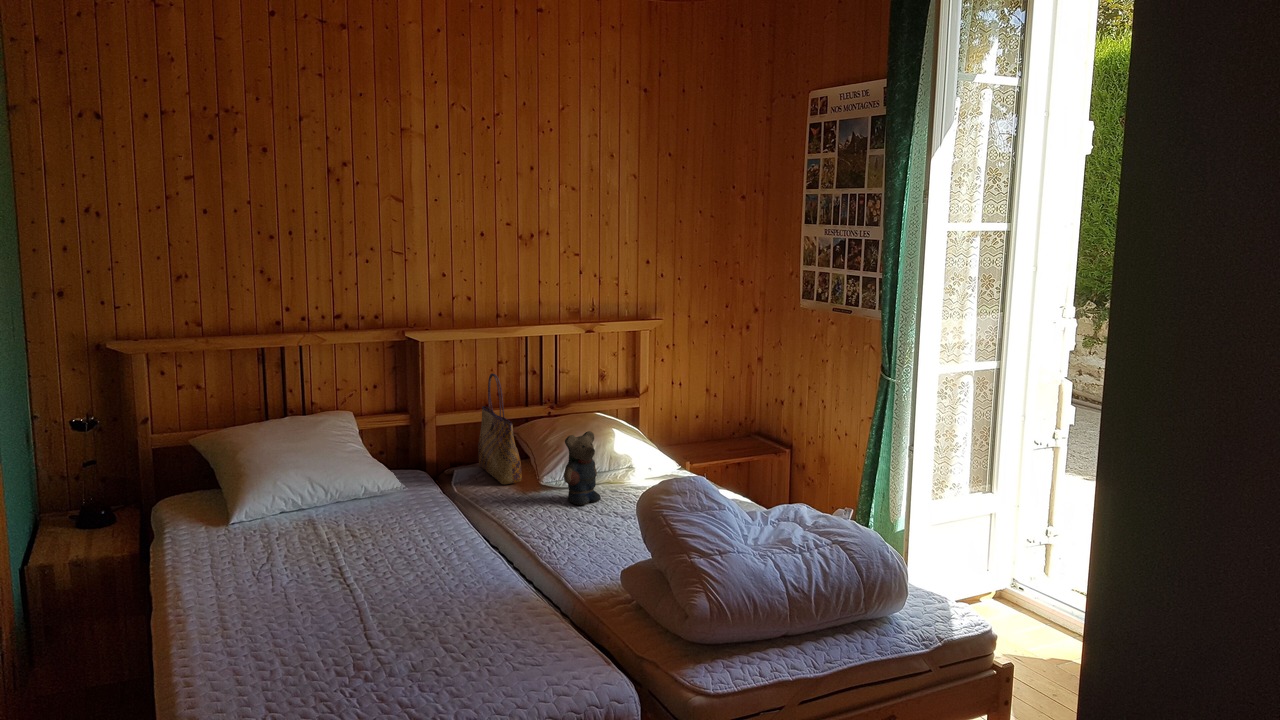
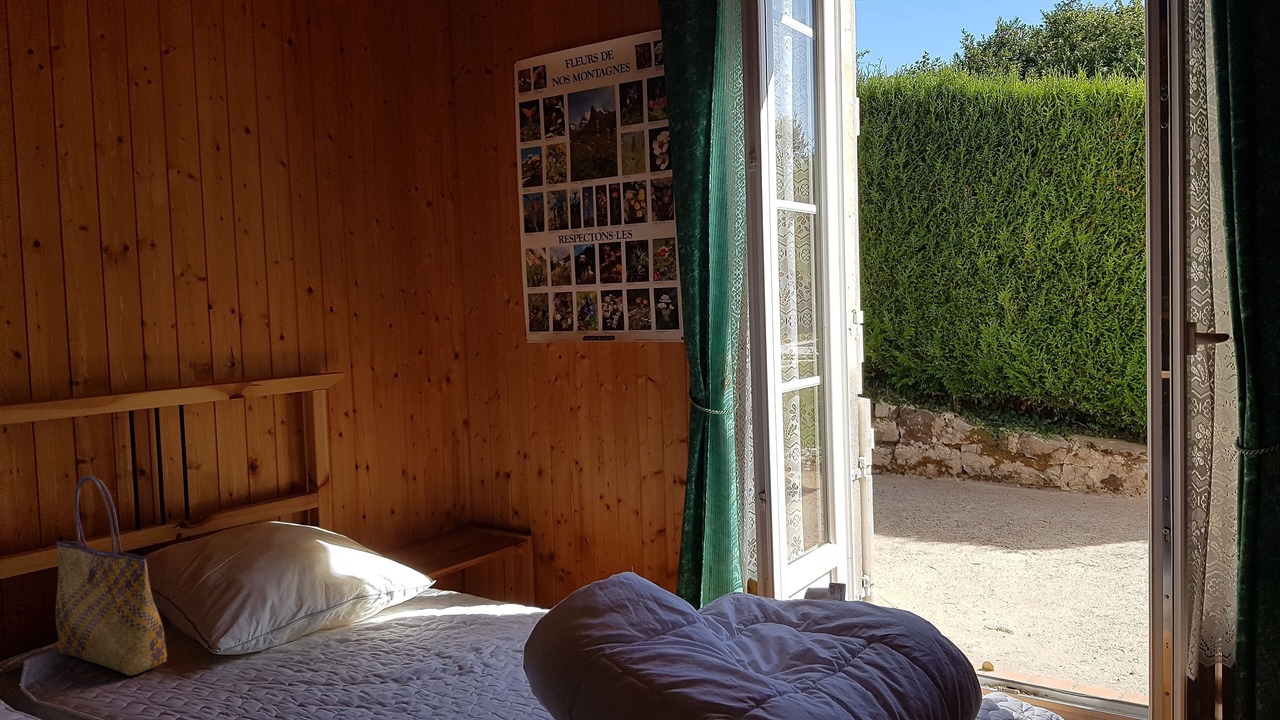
teddy bear: present [564,431,601,505] -> none [268,546,337,679]

